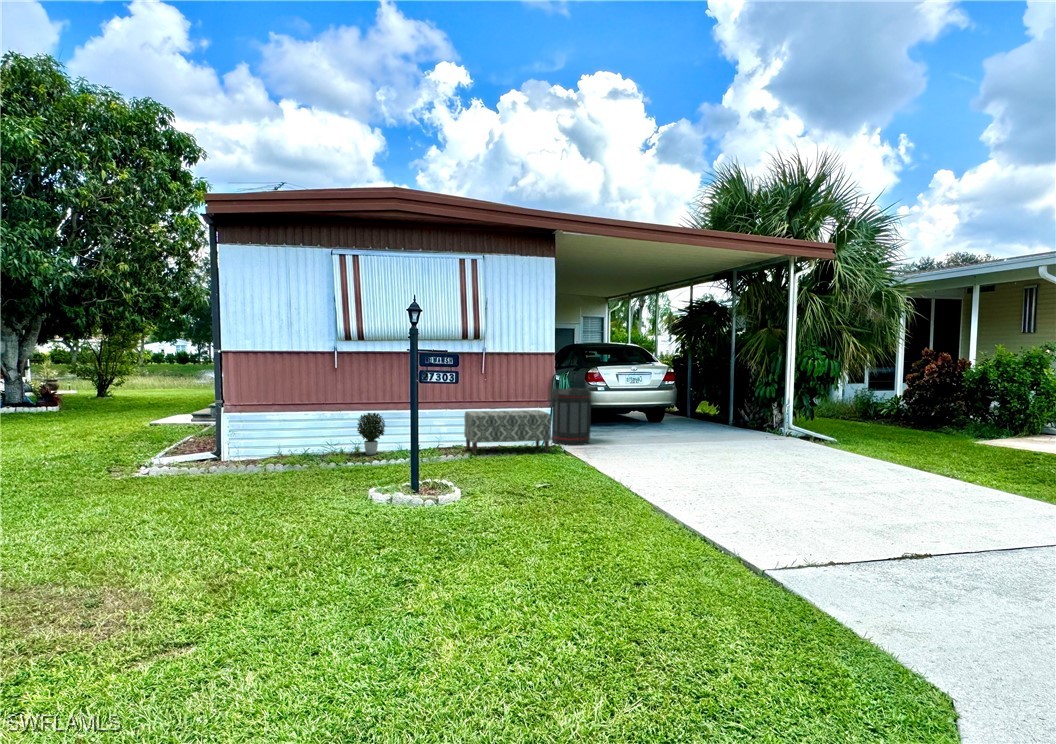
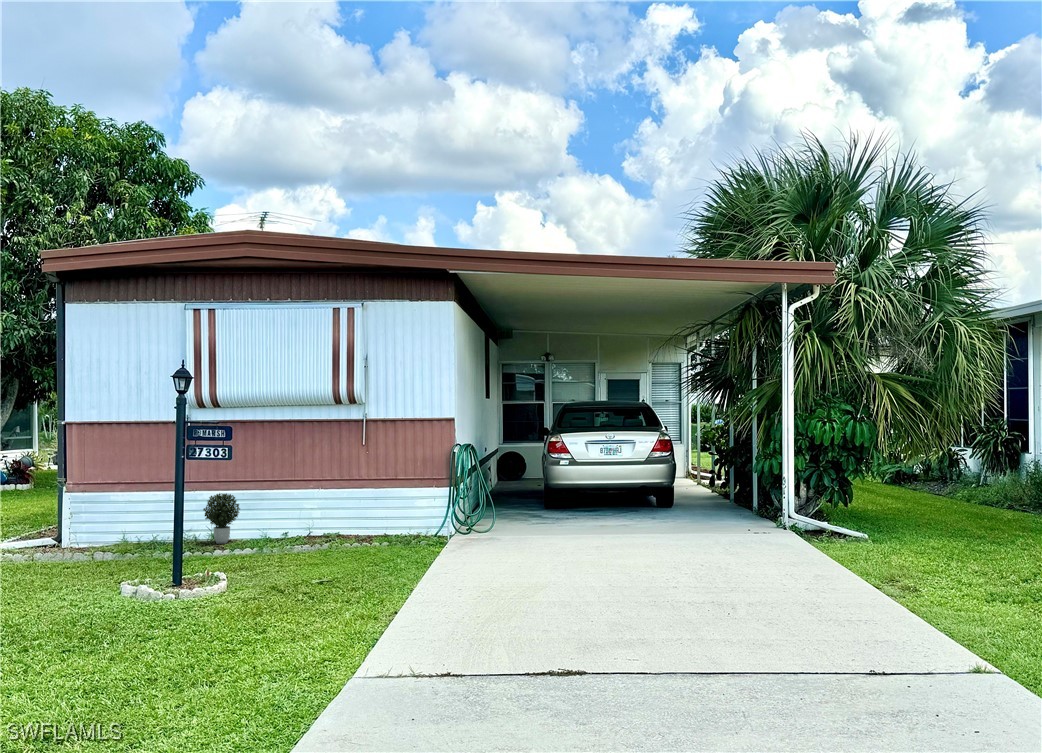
trash can: present [551,387,591,445] -> none [466,463,516,539]
bench: present [464,410,551,455] -> none [331,492,438,547]

